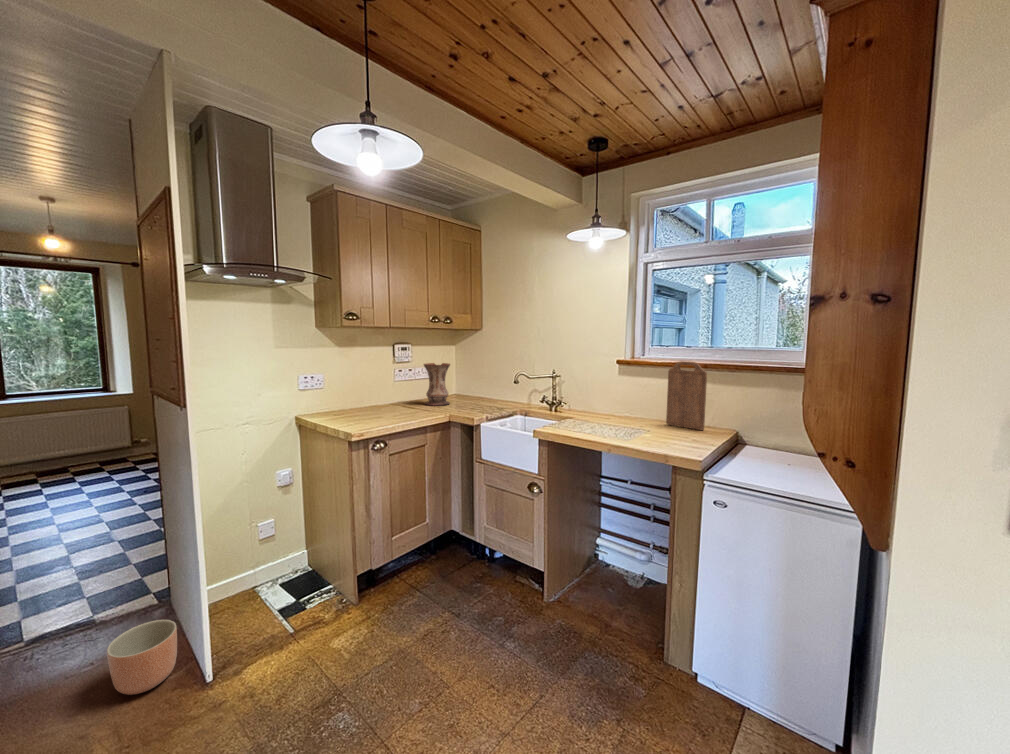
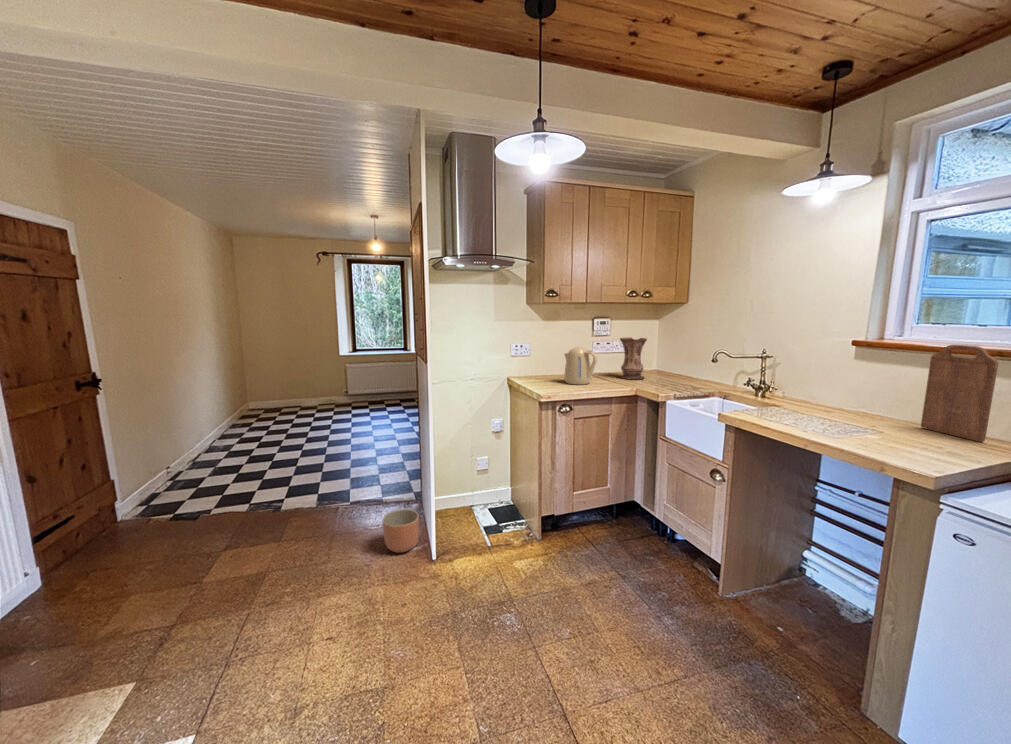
kettle: none [367,374,407,416] -> present [564,346,597,385]

